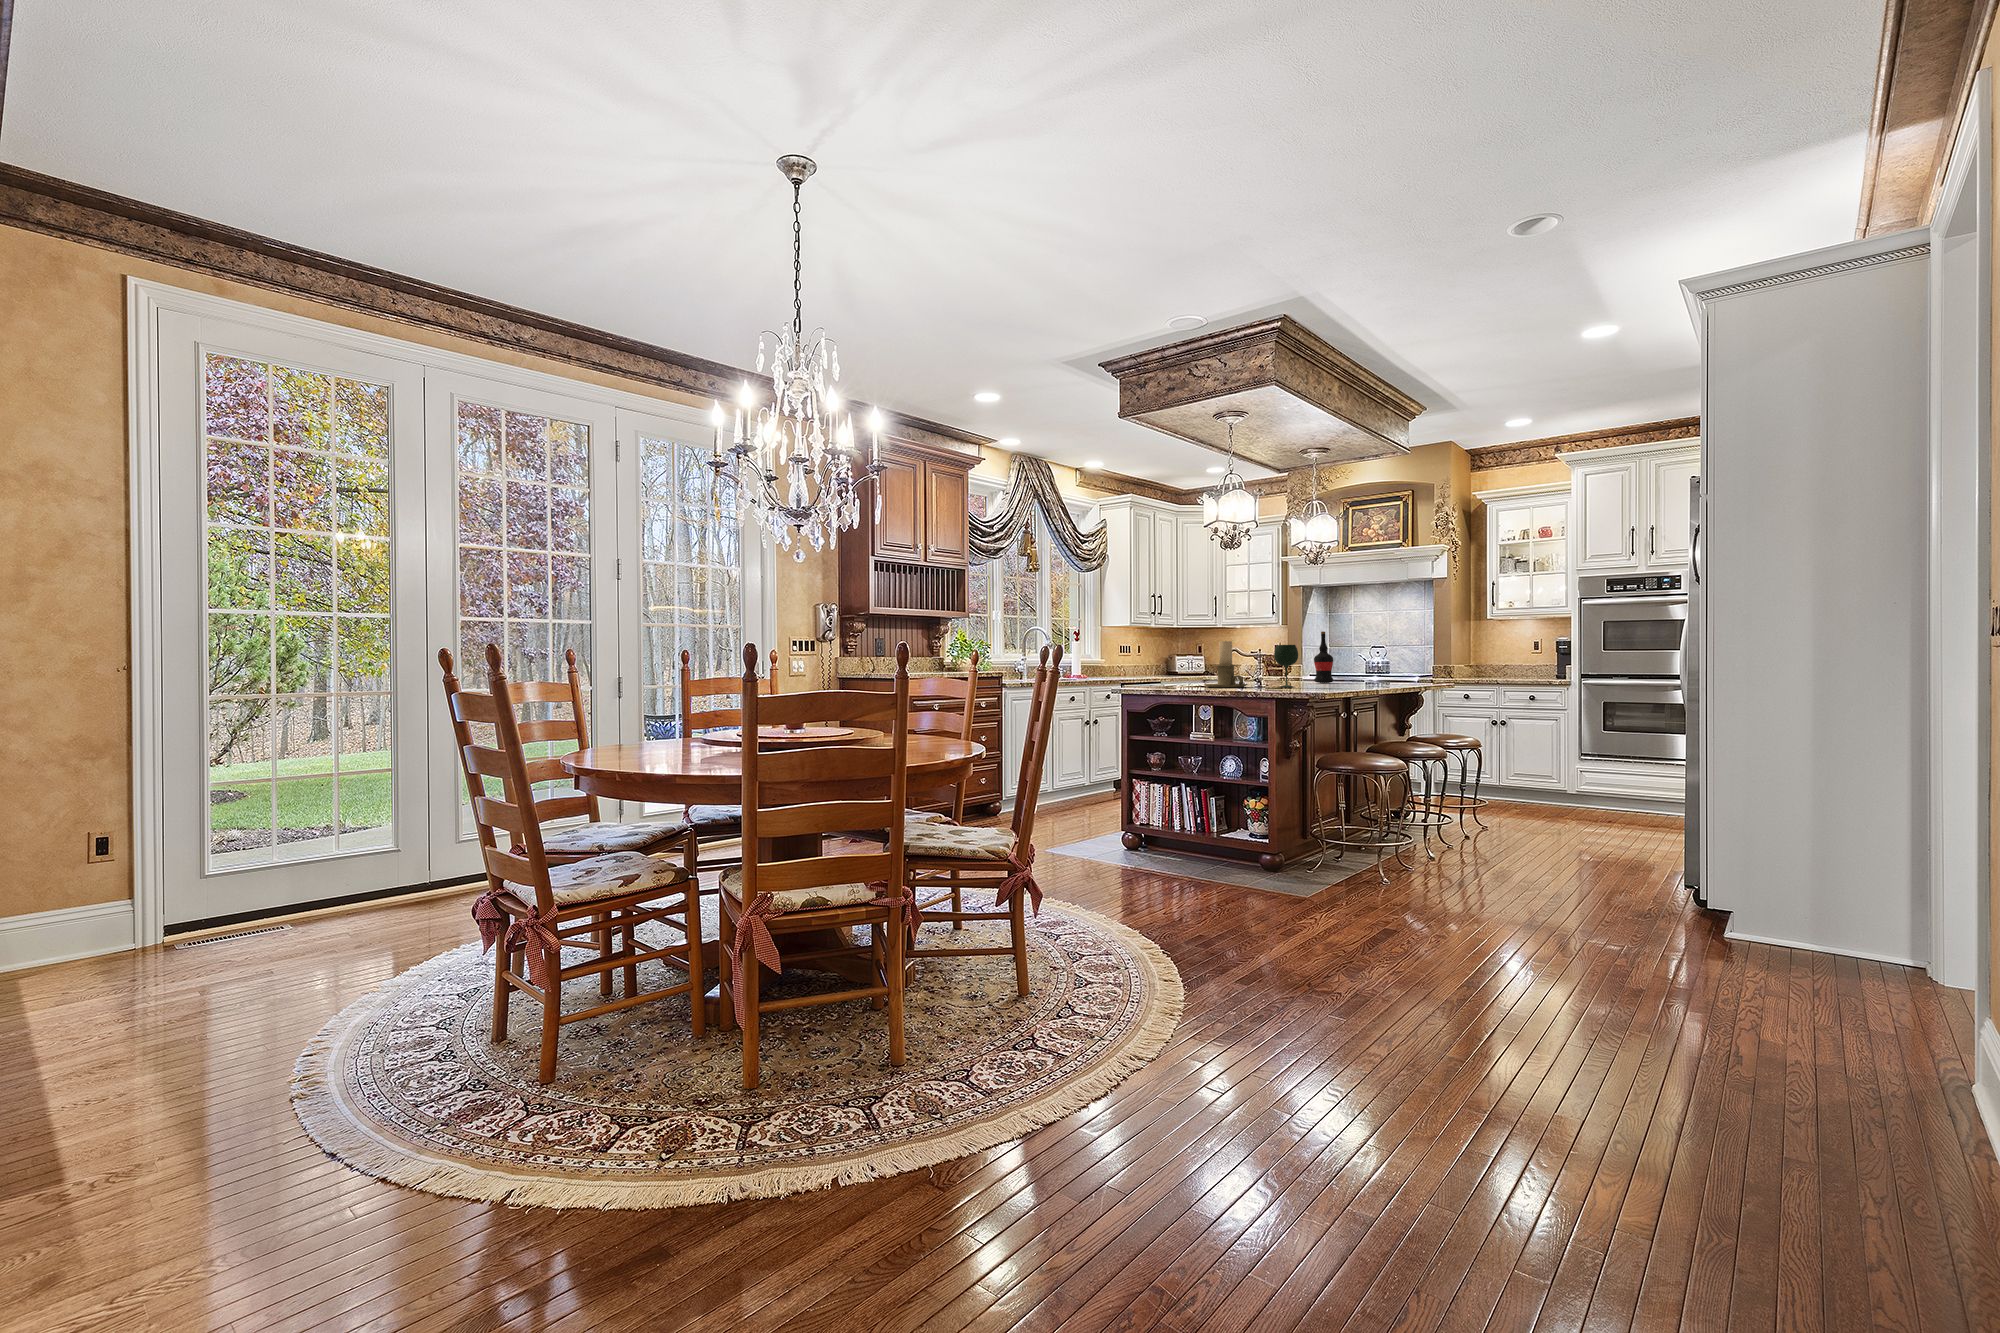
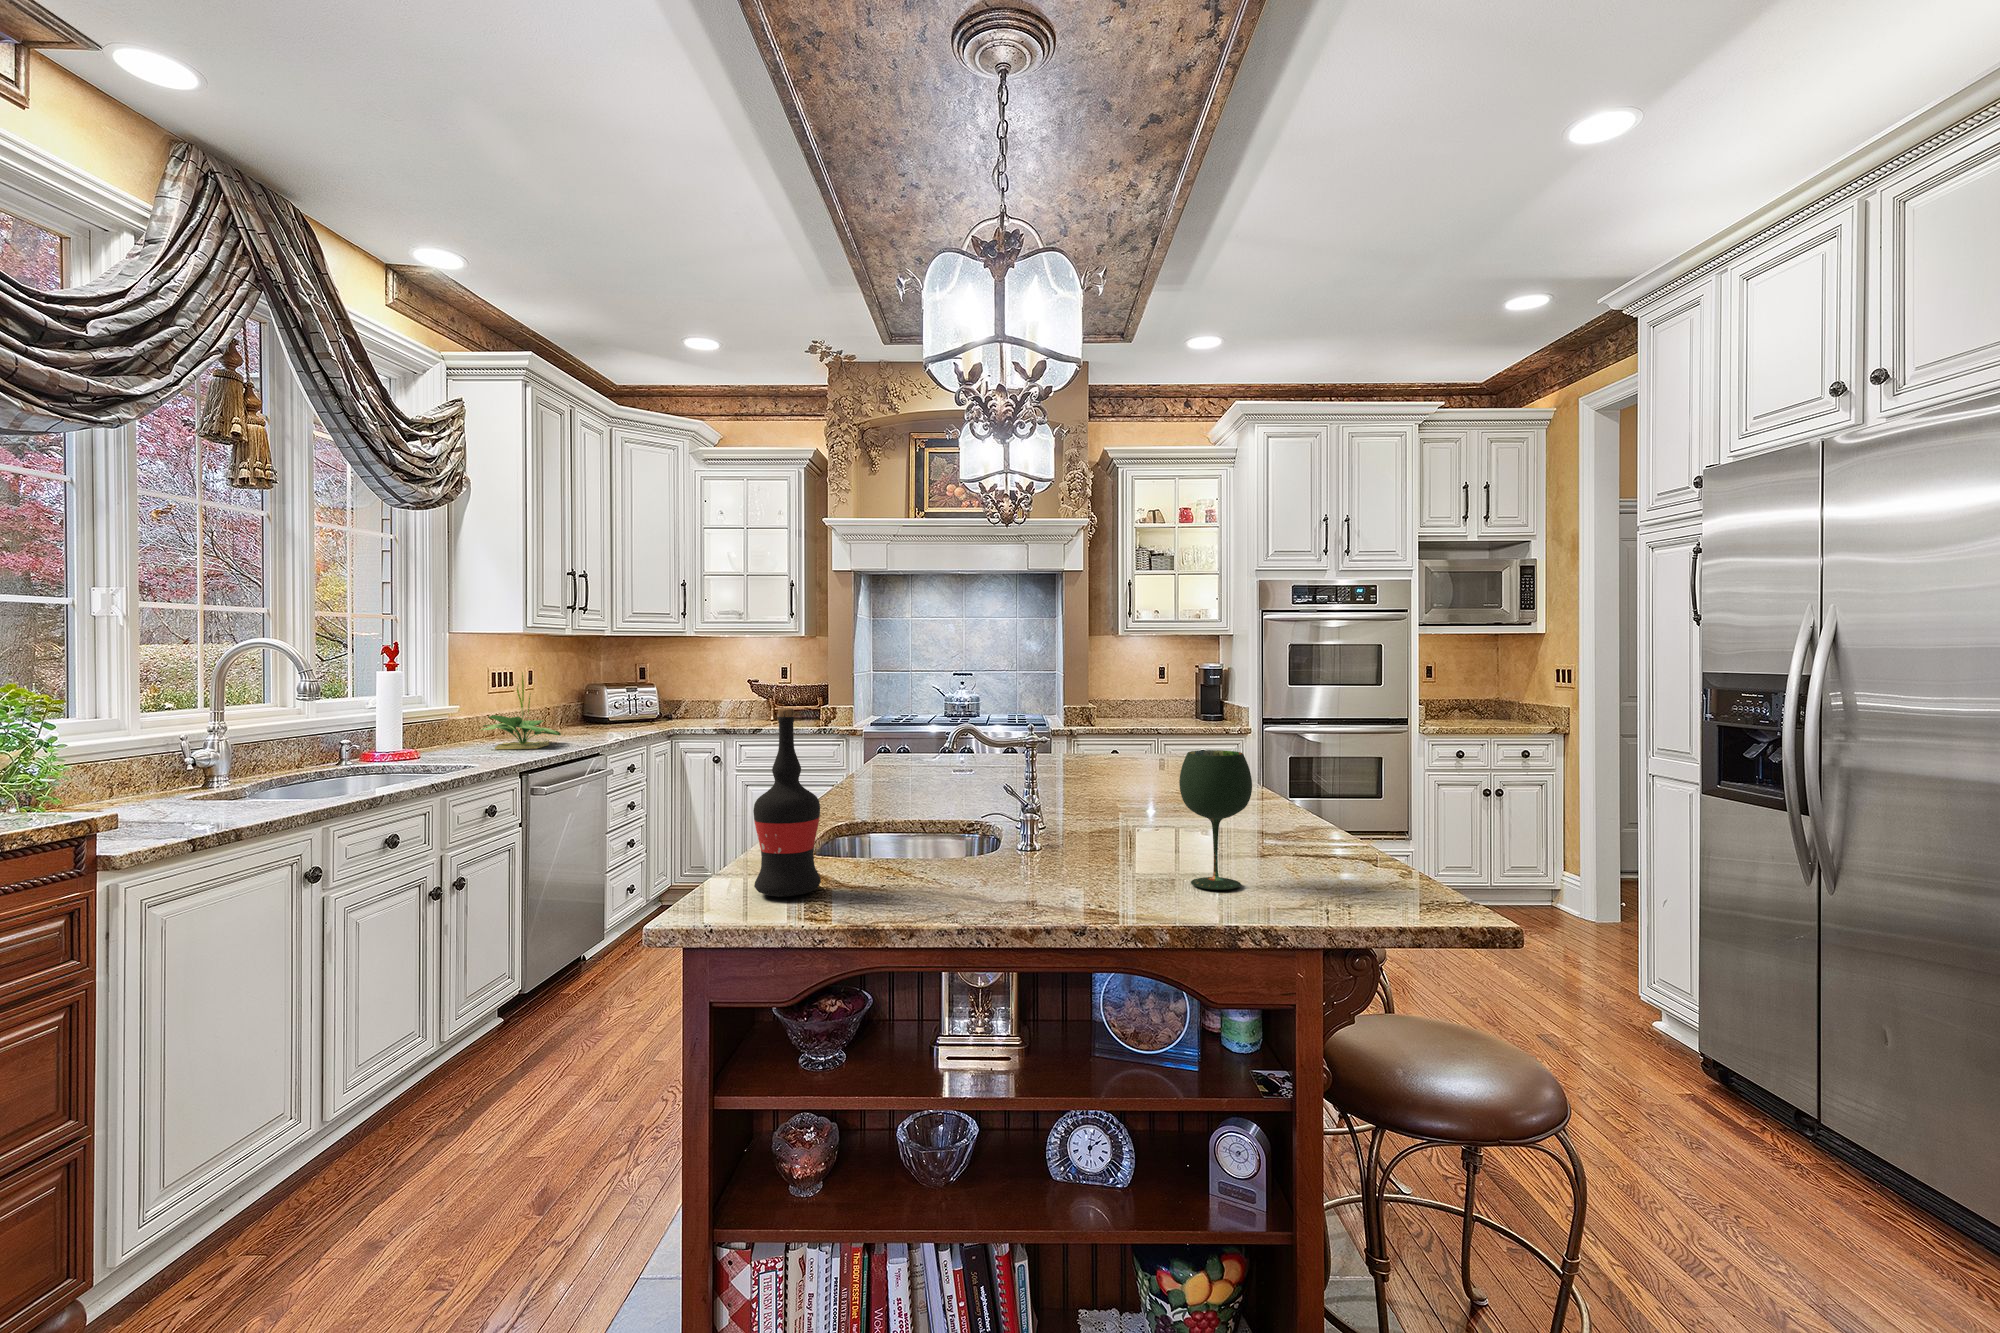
wine bottle: present [1314,631,1334,683] -> present [753,708,821,897]
candle holder: present [1204,641,1248,688] -> none [945,736,1089,901]
potted plant: none [1109,642,1144,677] -> present [481,673,561,749]

